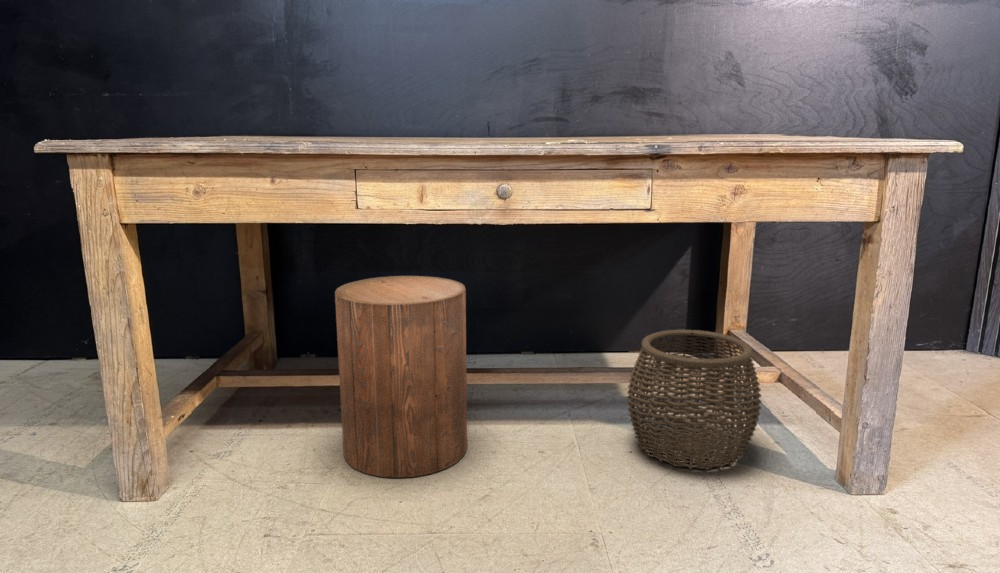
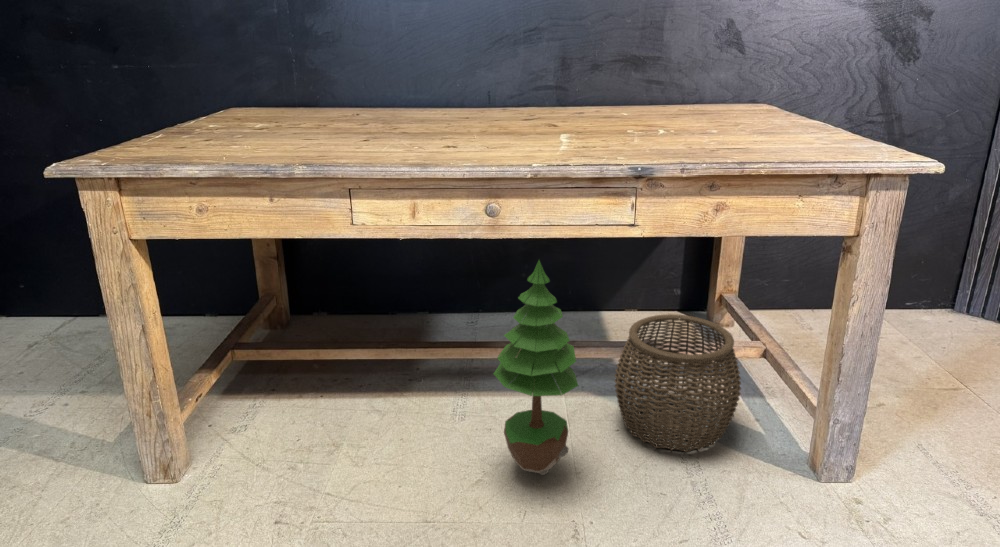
potted tree: none [502,247,594,489] -> present [494,260,578,475]
stool: present [335,276,467,478] -> none [337,263,465,458]

